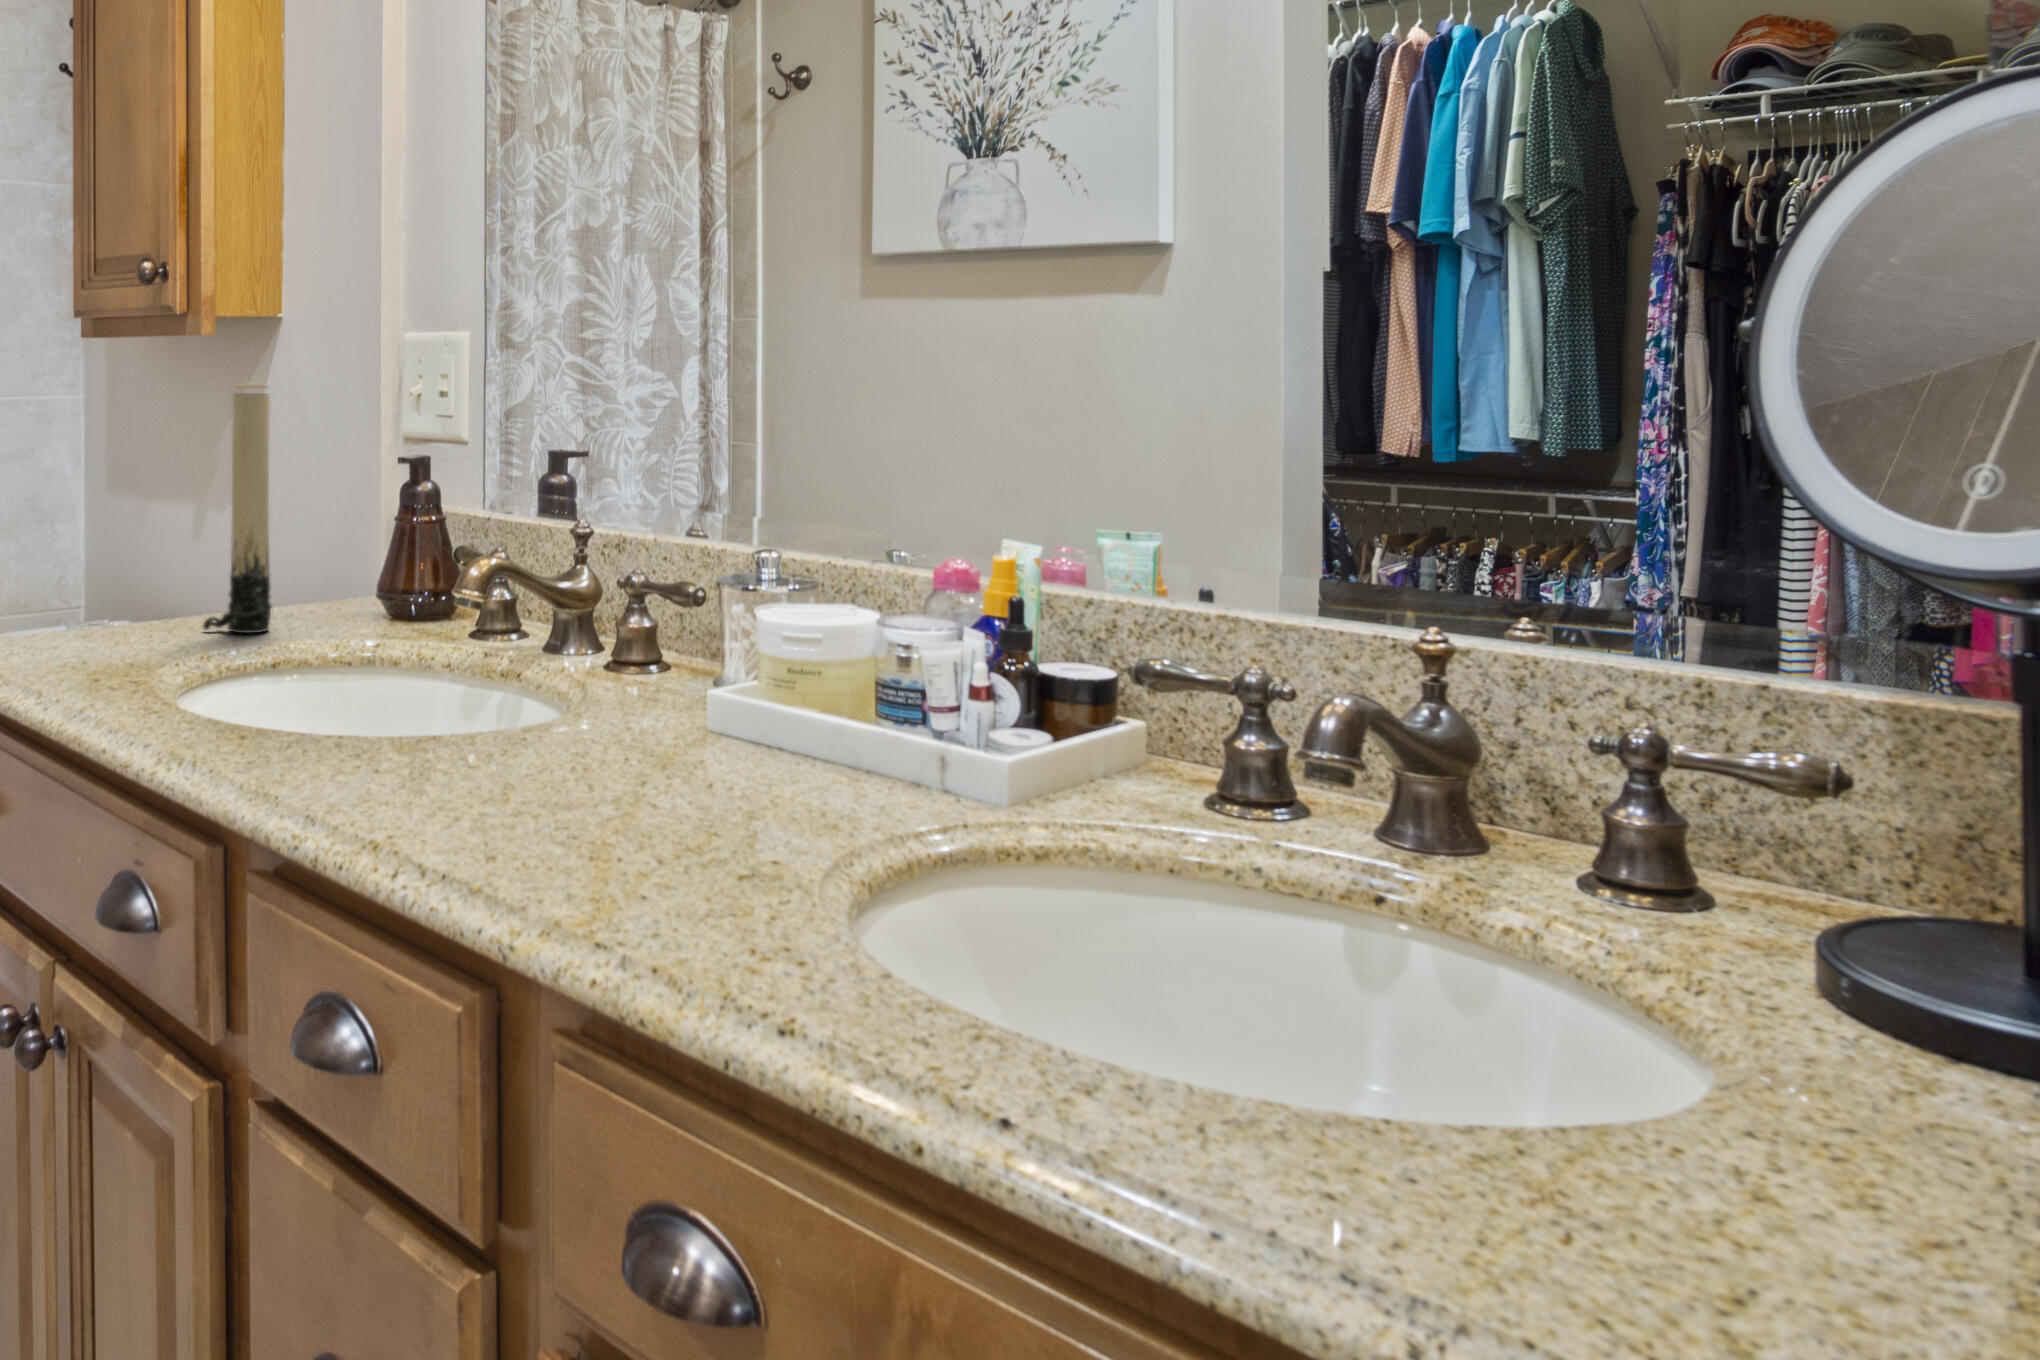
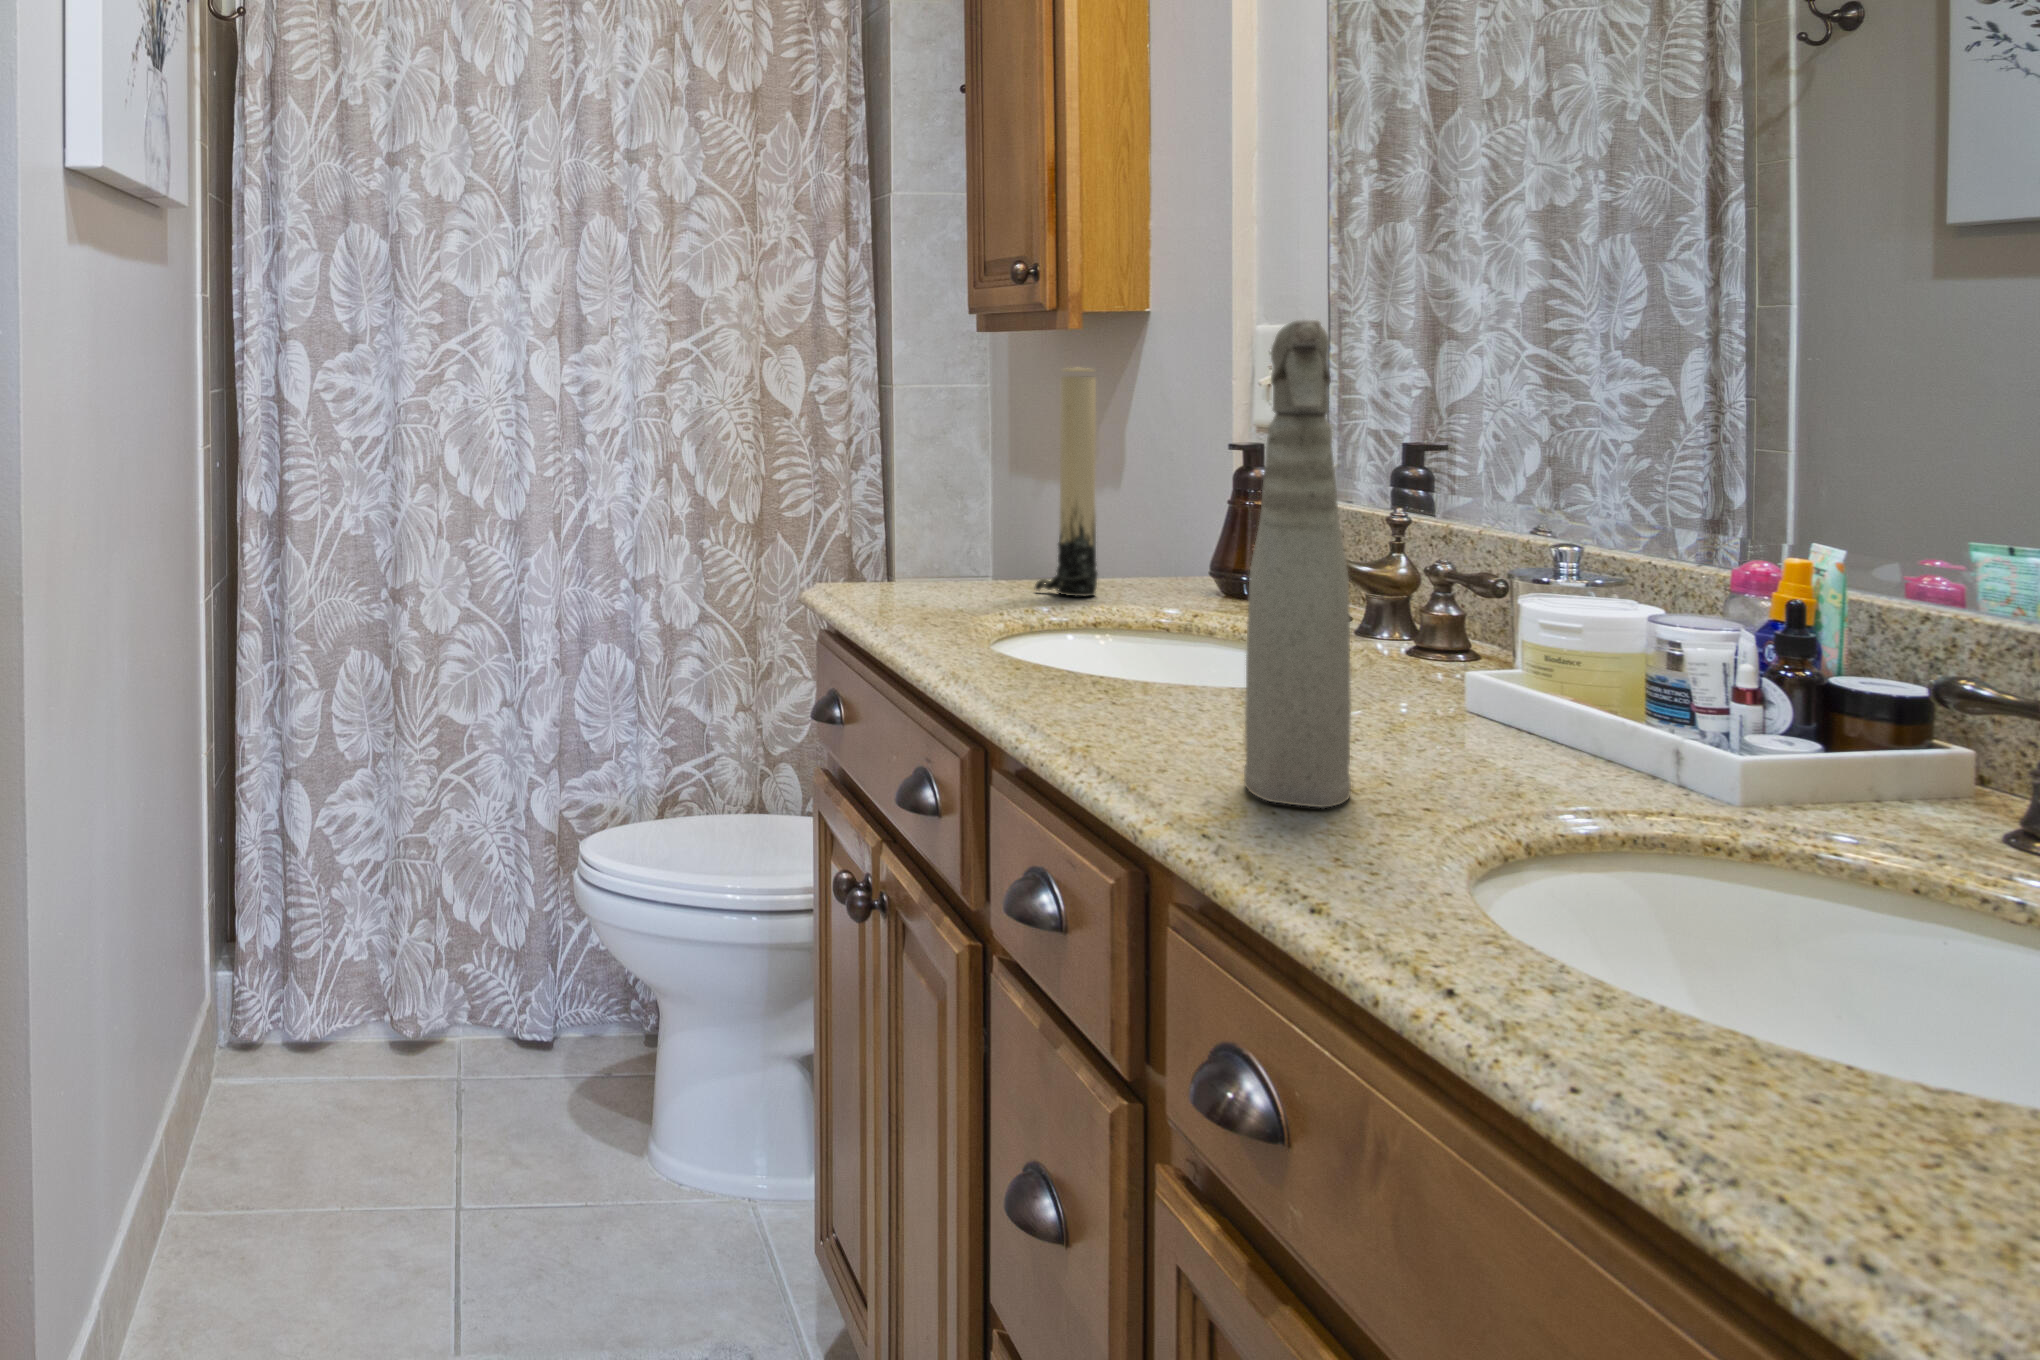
spray bottle: none [587,344,696,881] -> present [1244,320,1351,808]

